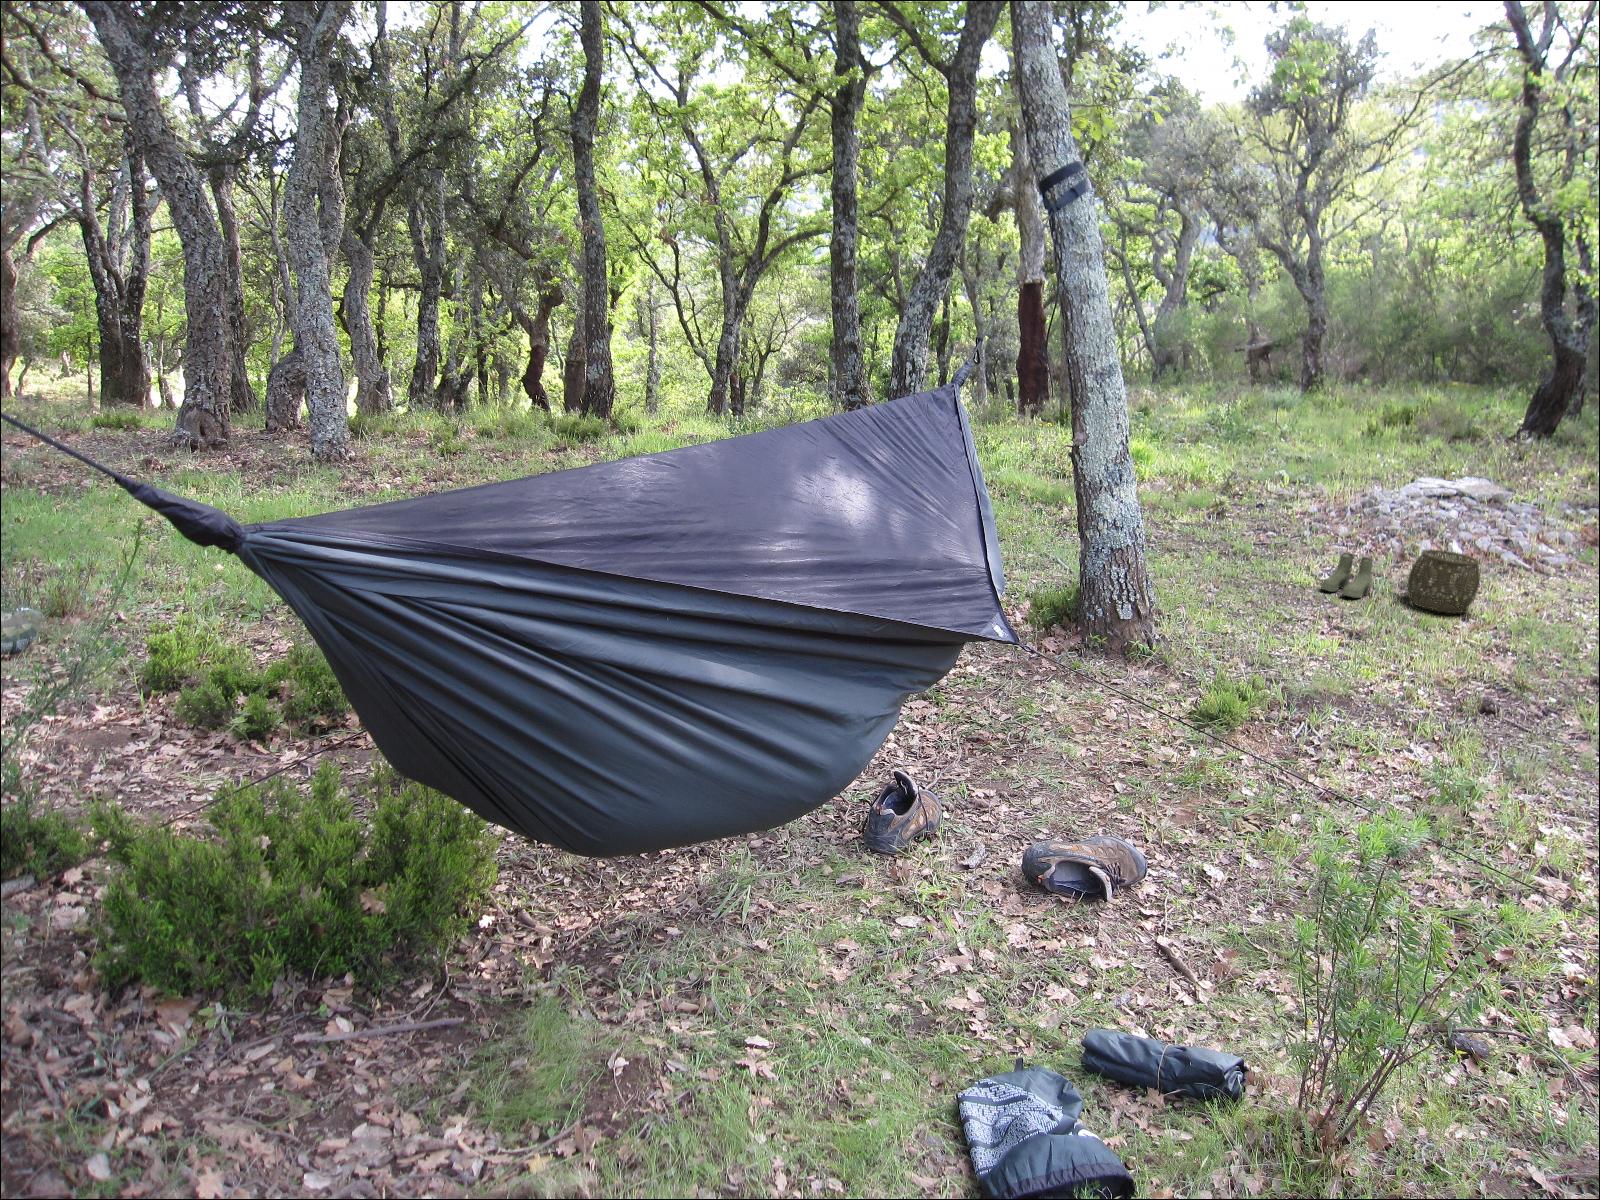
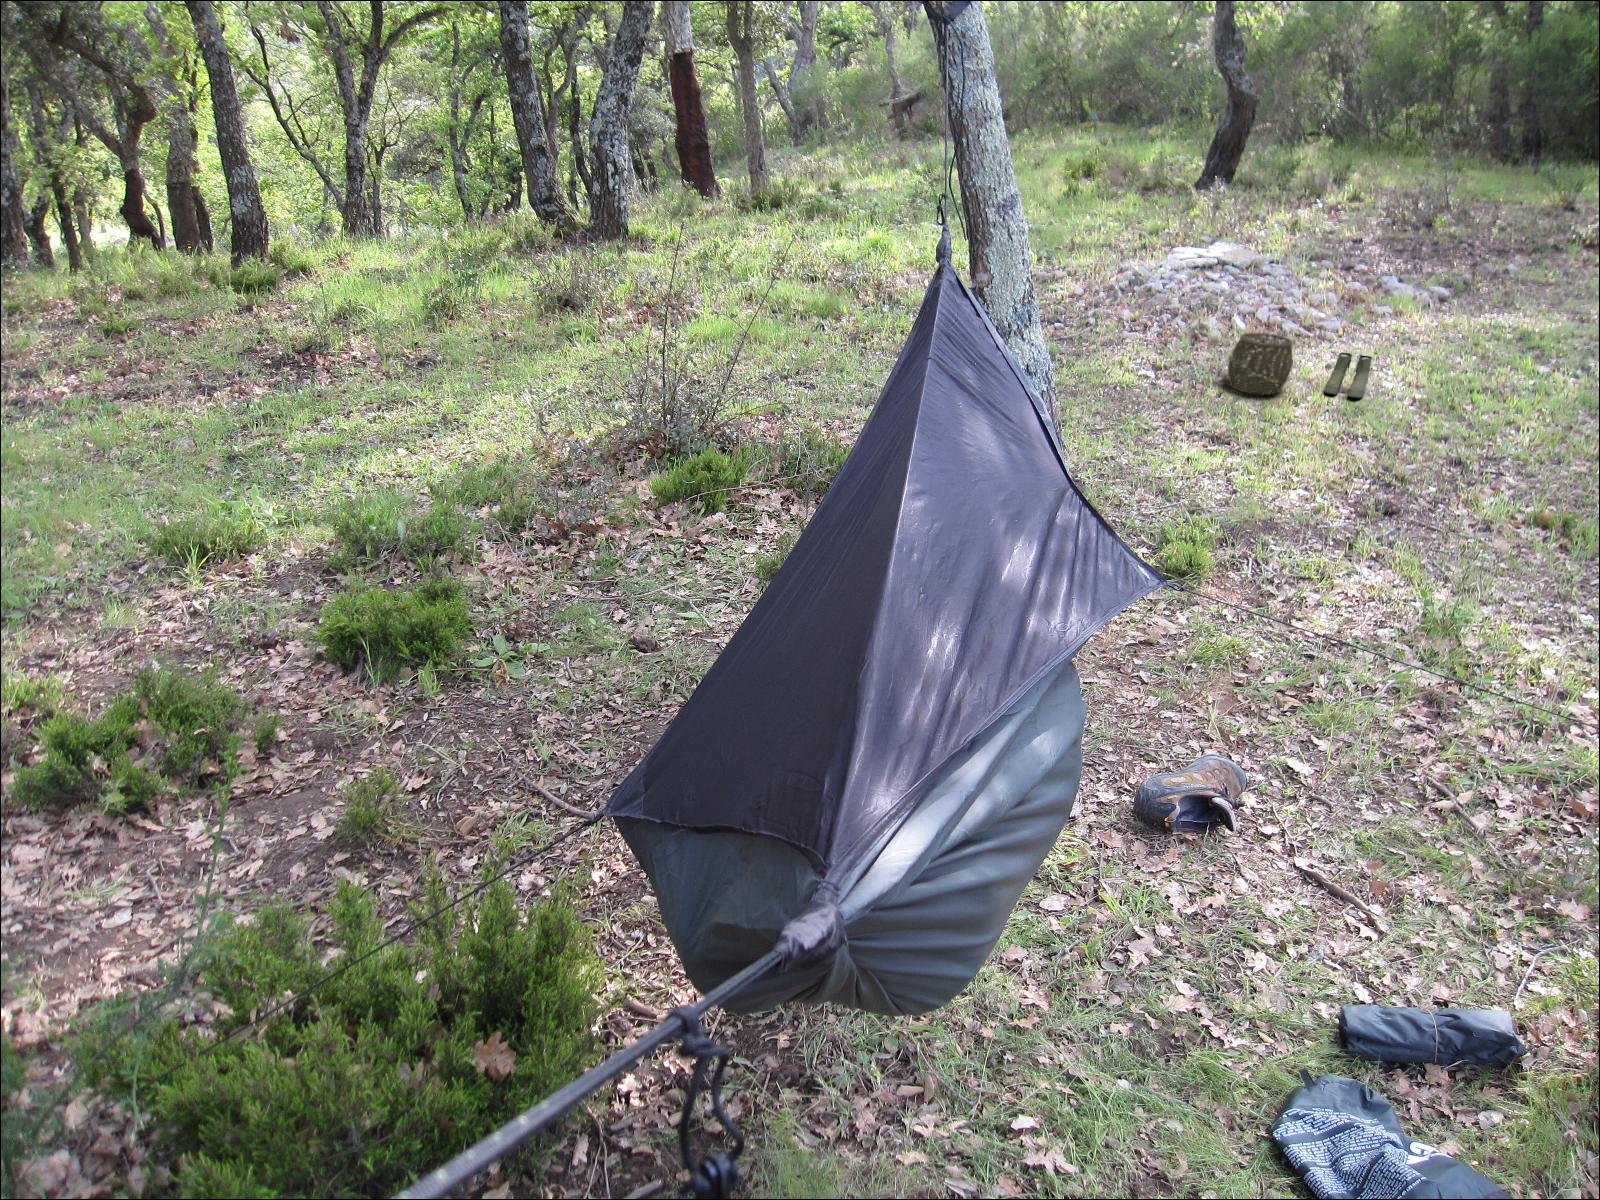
boots: present [1321,553,1373,598] -> present [1324,353,1372,398]

